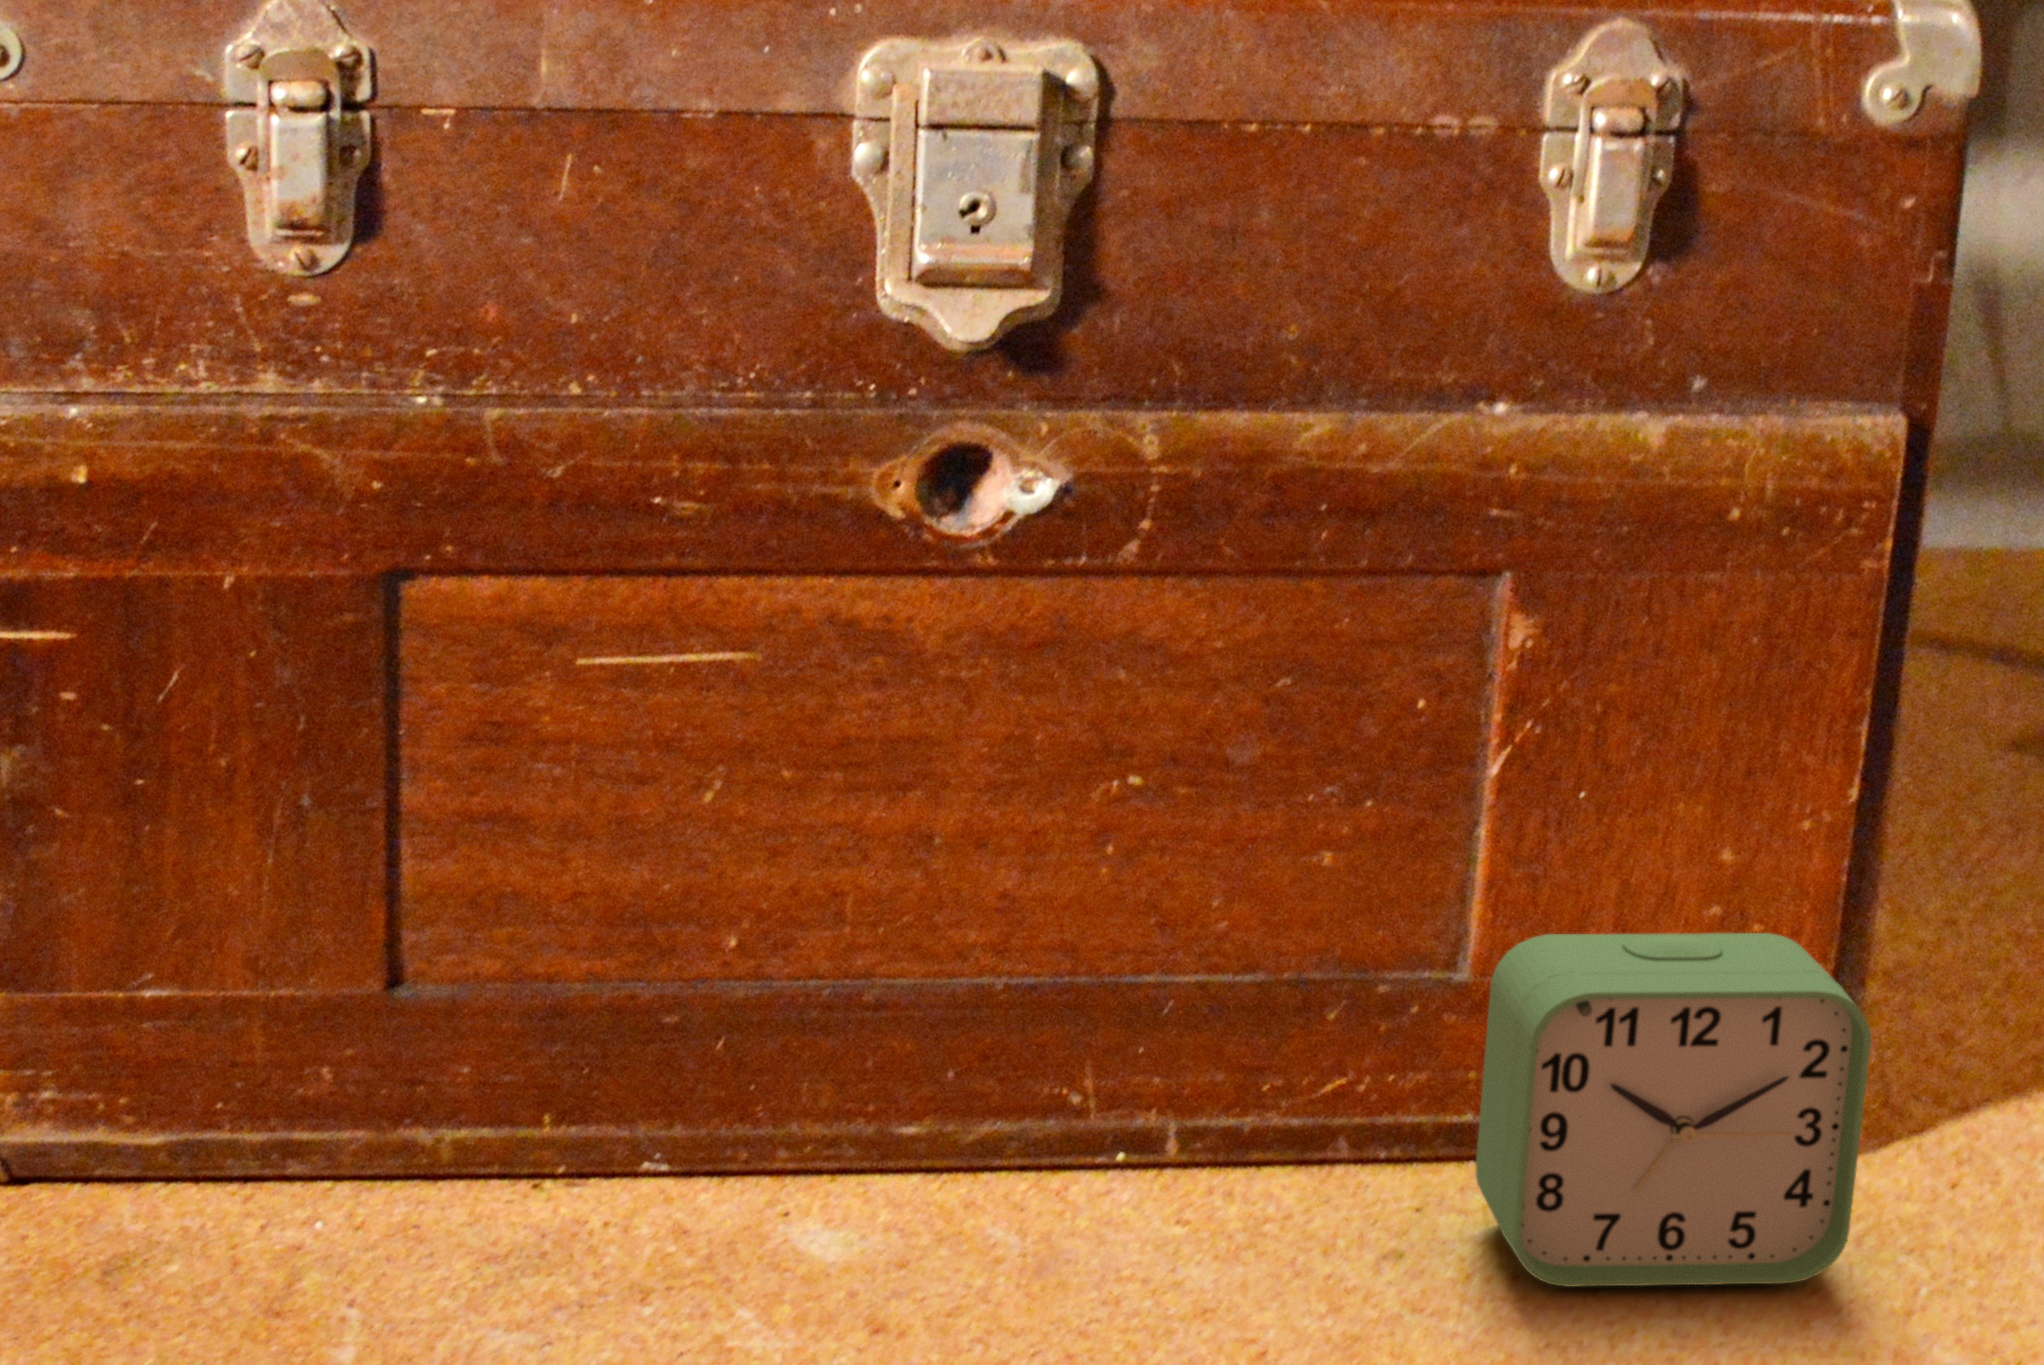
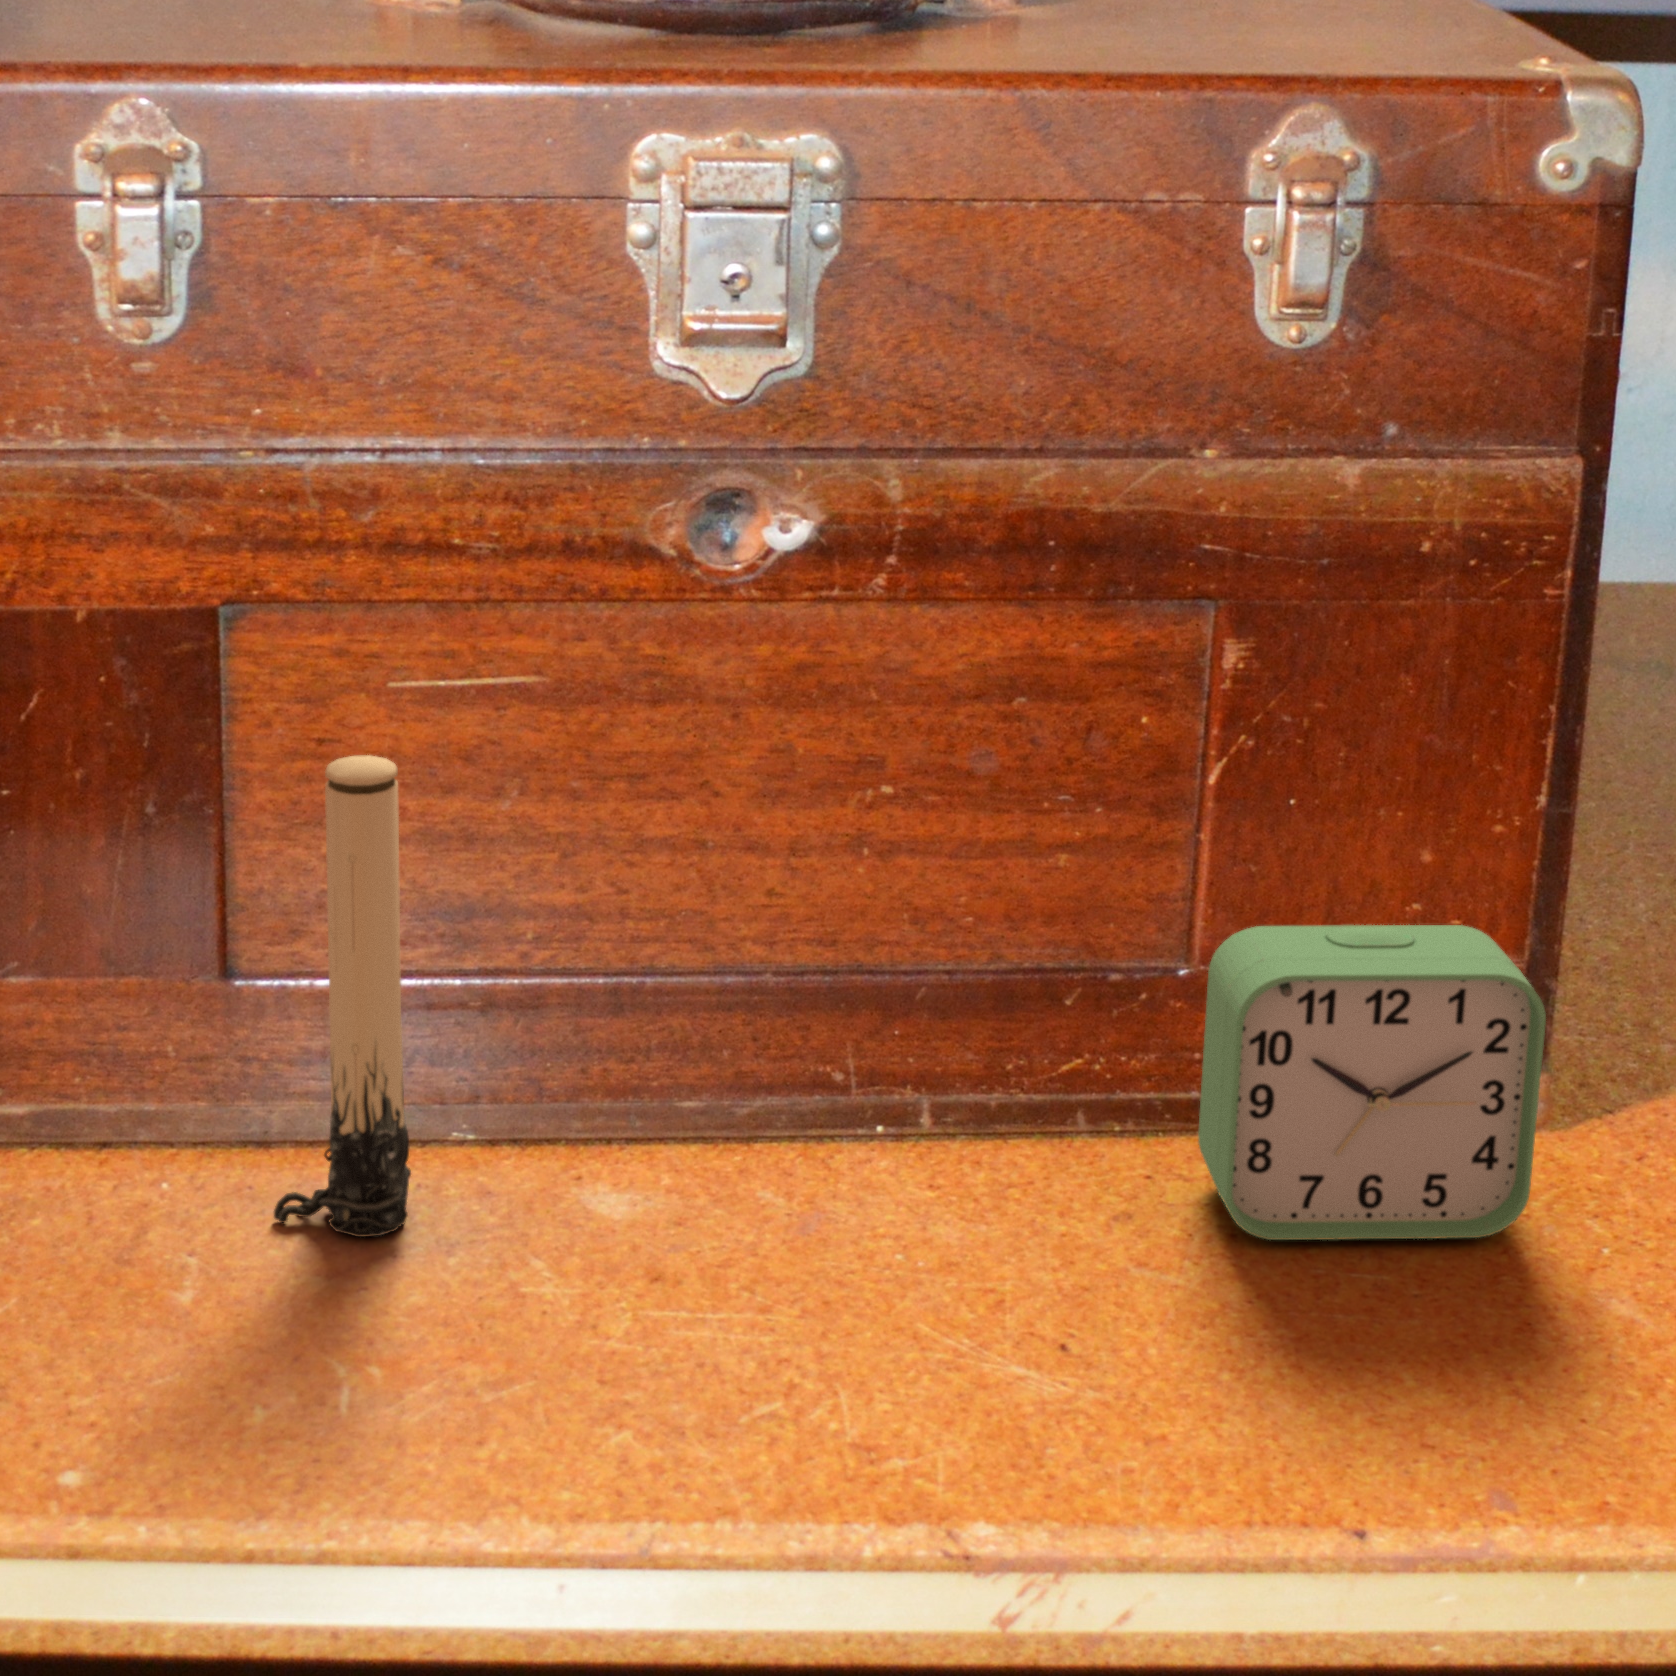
candle: none [443,744,597,1286] -> present [274,755,411,1237]

